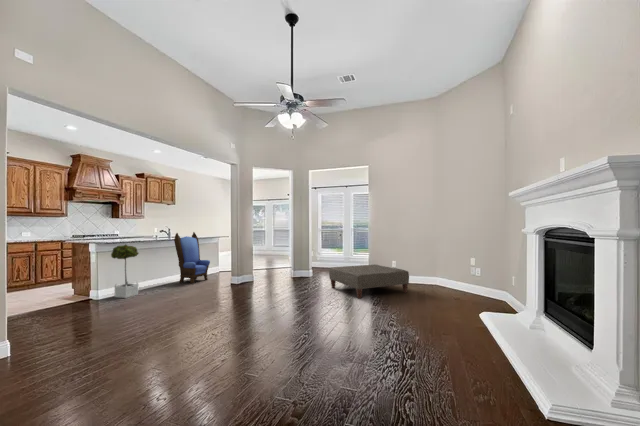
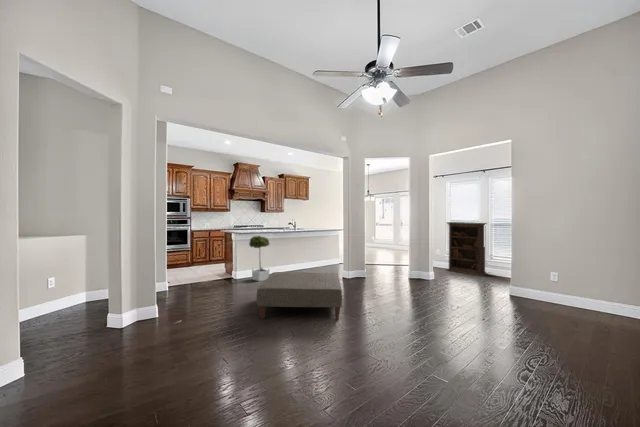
bookcase: none [320,226,355,272] -> present [447,222,488,276]
armchair: present [174,232,210,284] -> none [301,225,331,273]
ottoman: present [329,265,409,299] -> present [257,272,342,320]

